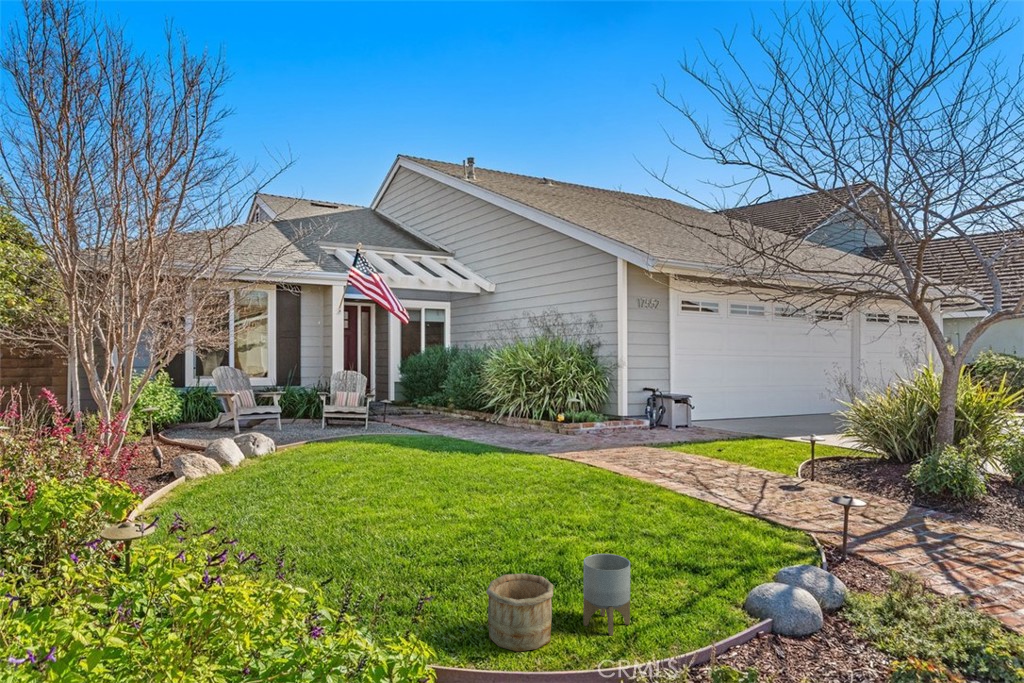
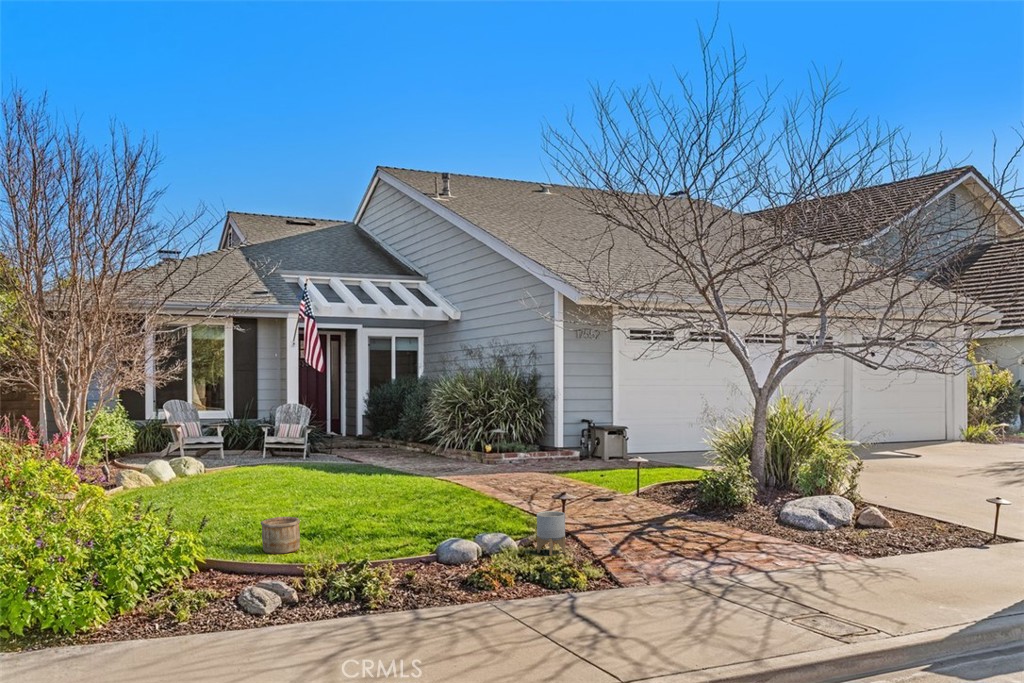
planter: present [583,554,630,635] -> present [537,511,565,556]

